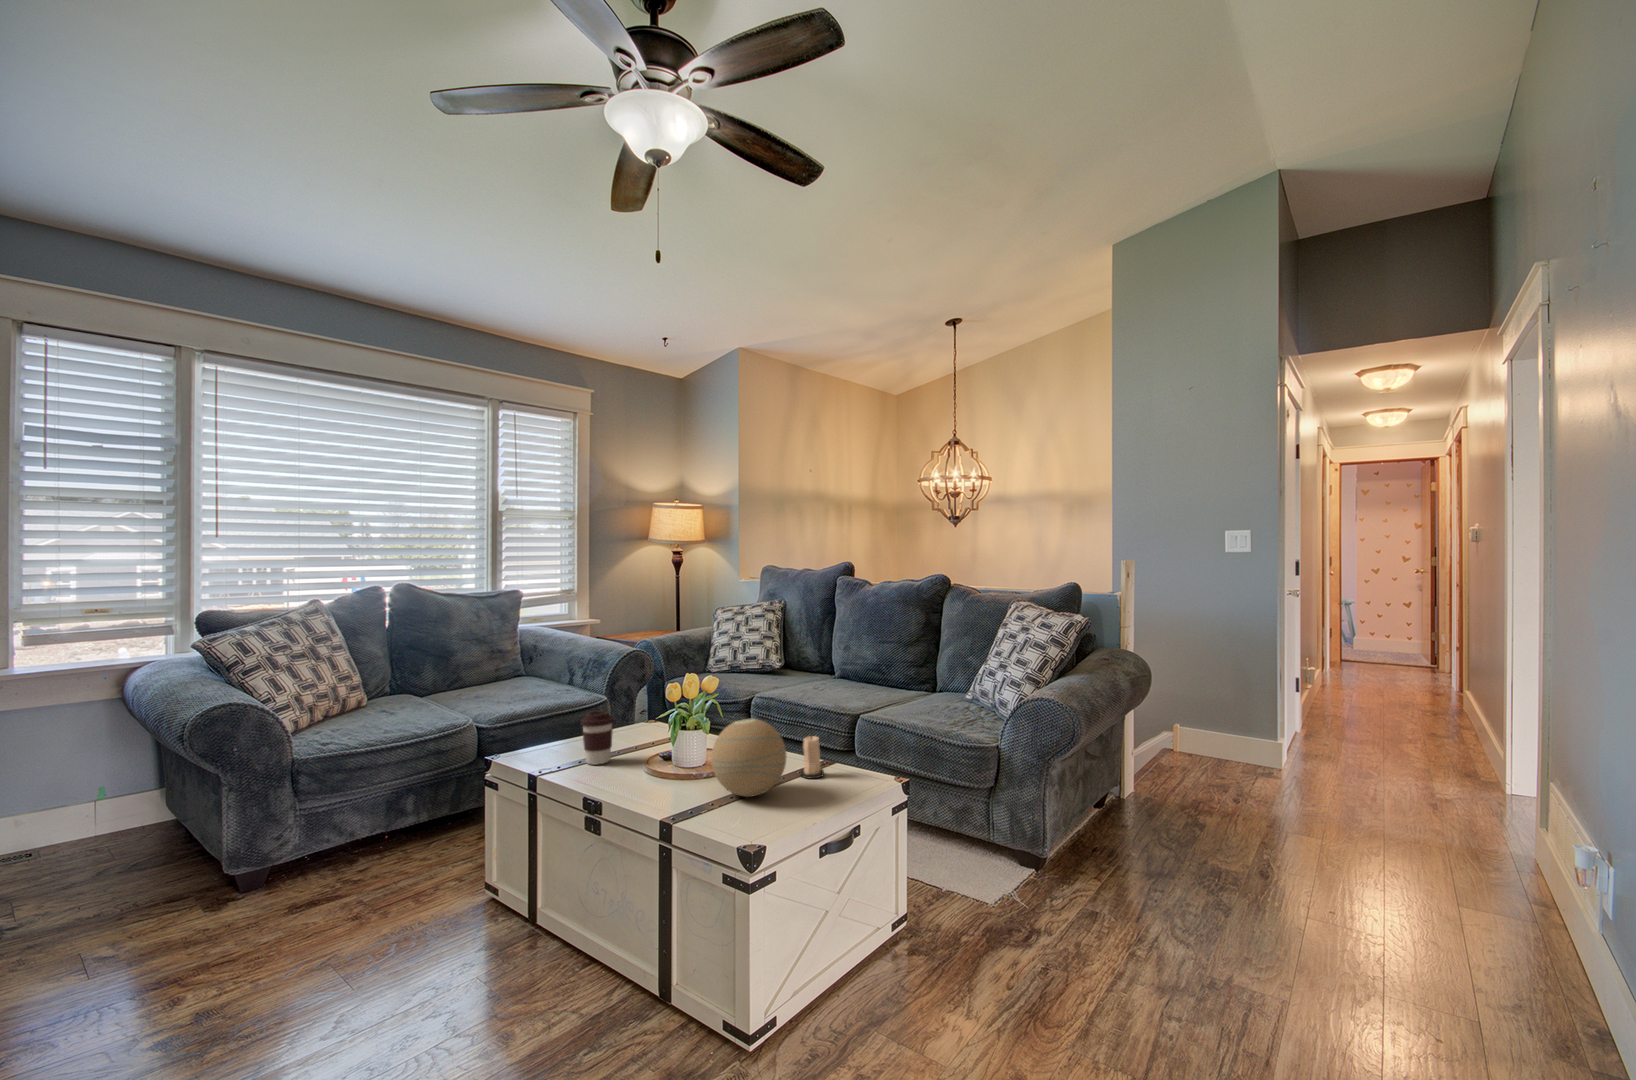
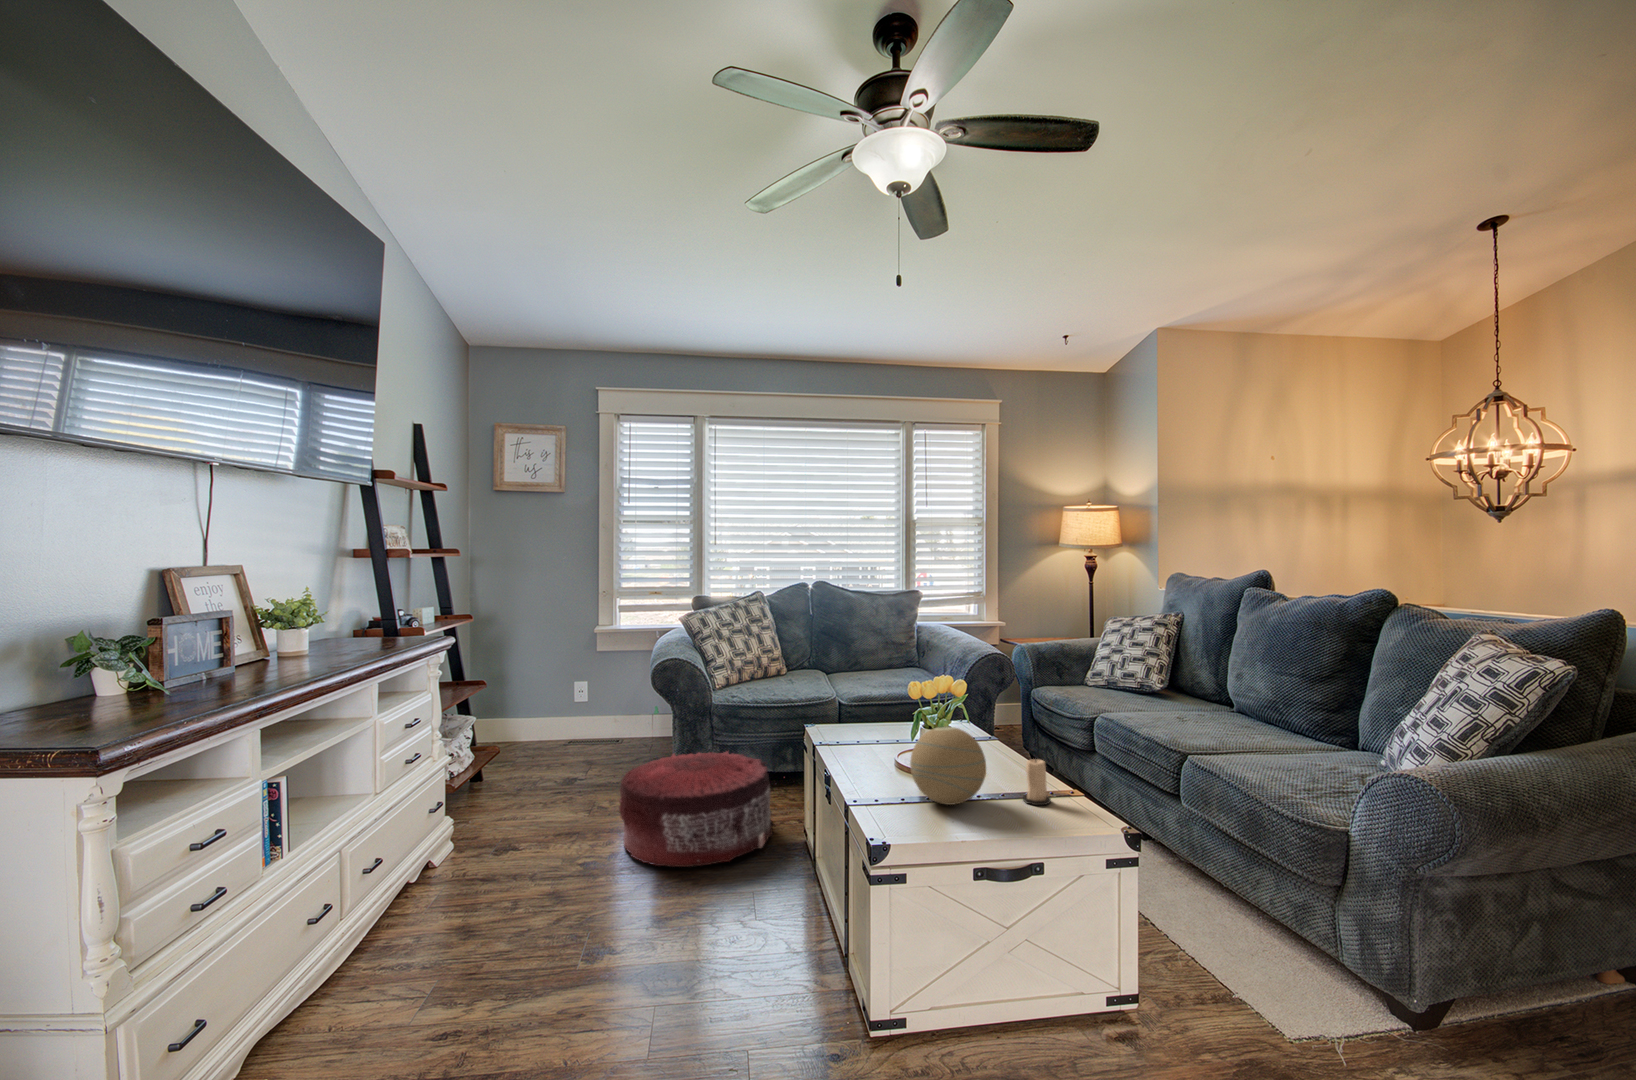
coffee cup: present [581,711,614,765] -> none [854,701,883,748]
pouf: none [197,812,446,999] -> present [619,751,775,867]

